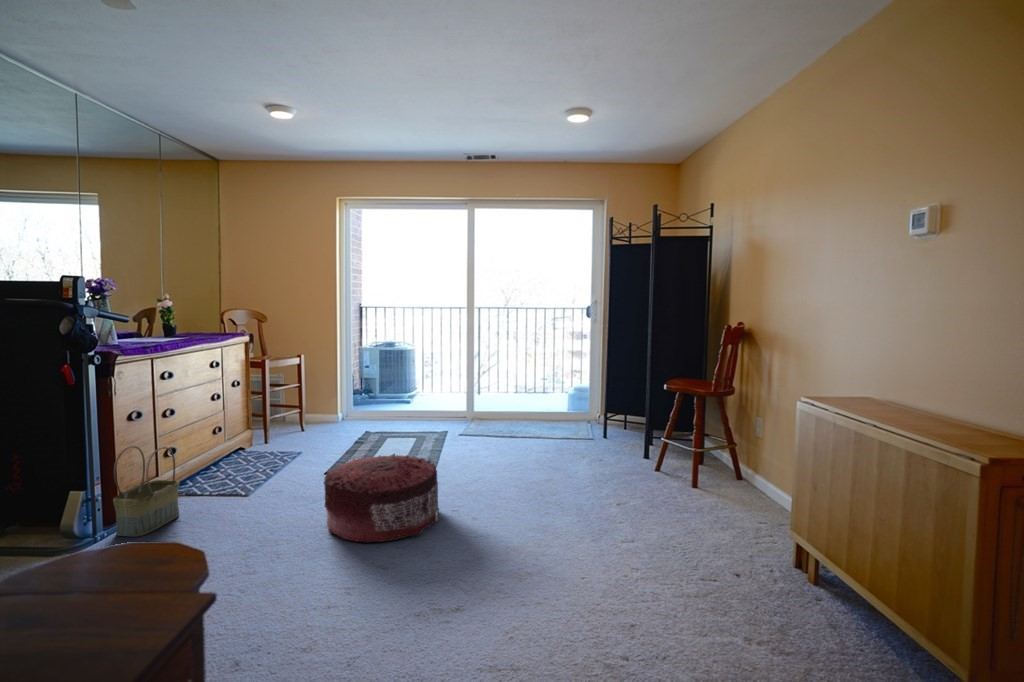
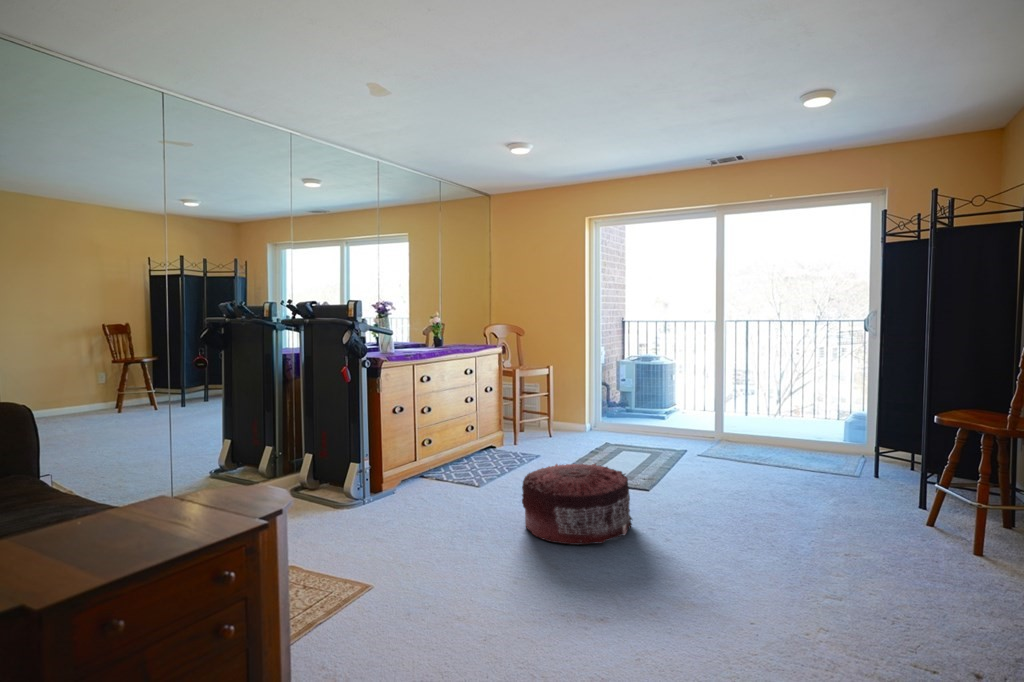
basket: present [113,446,180,537] -> none [377,433,425,505]

